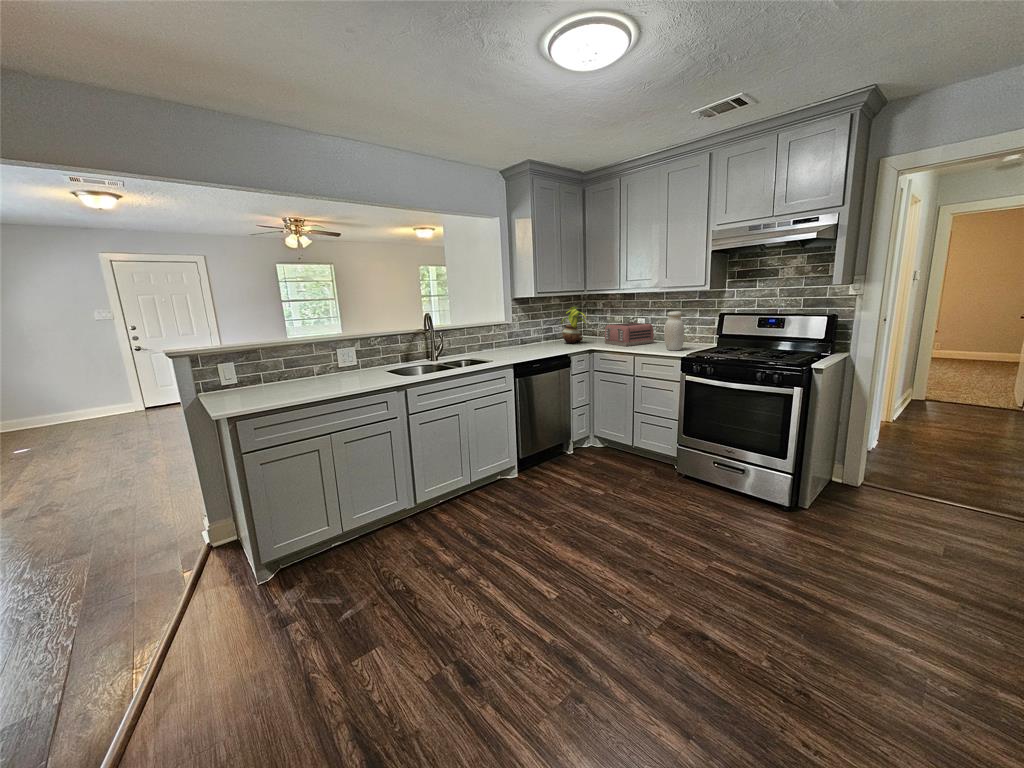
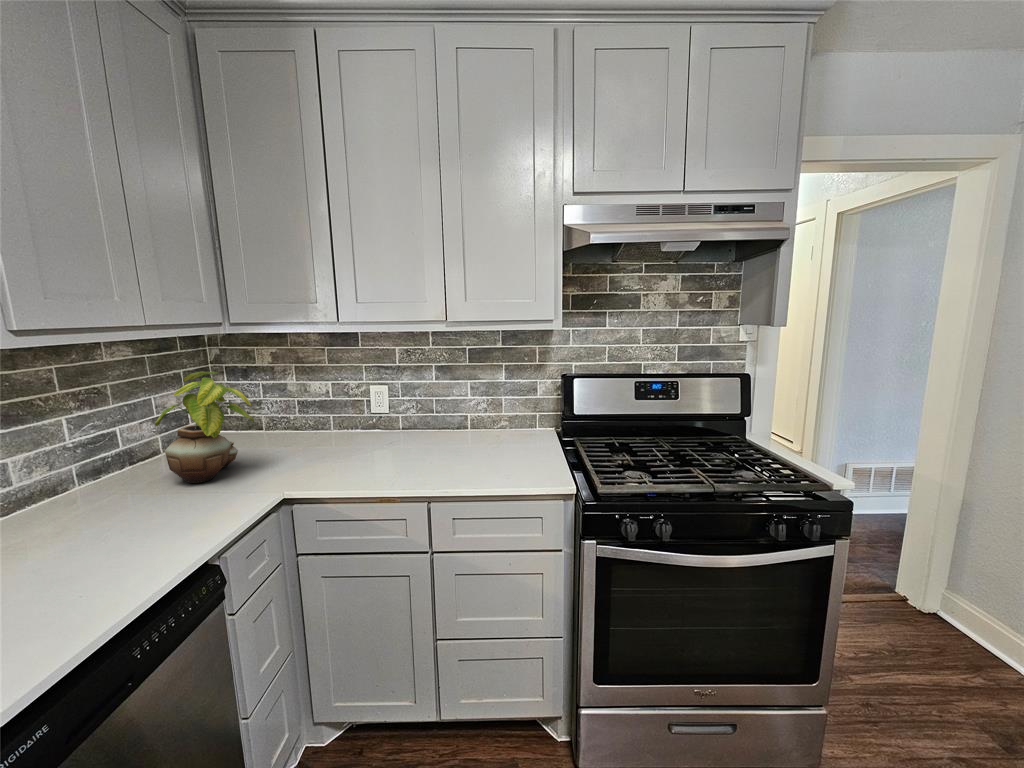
jar: present [664,311,684,350] -> none [488,378,534,470]
toaster: present [605,323,654,346] -> none [310,398,426,468]

